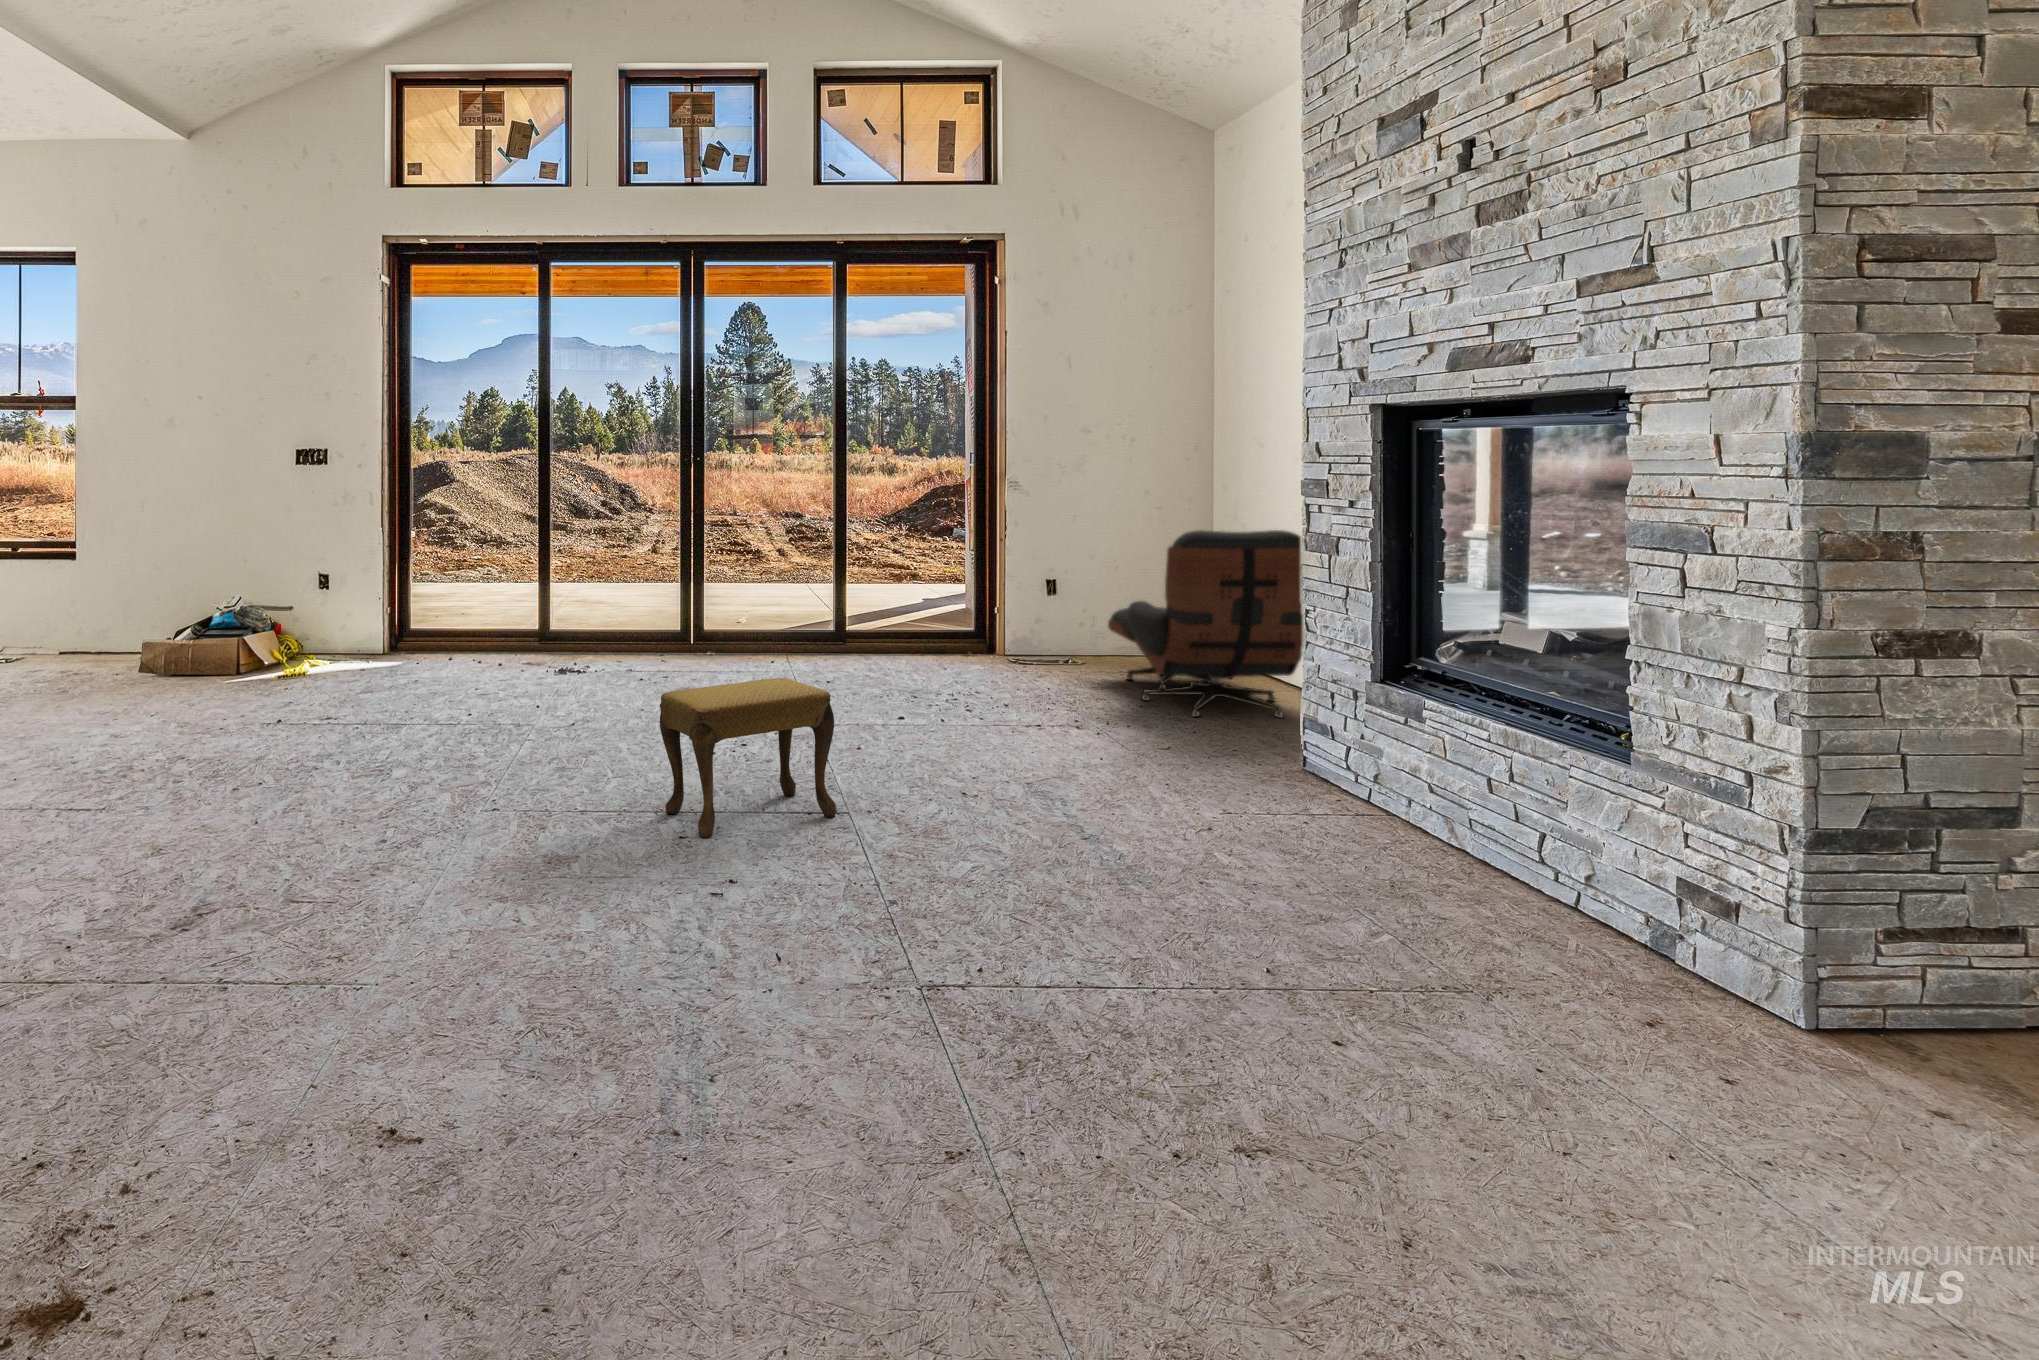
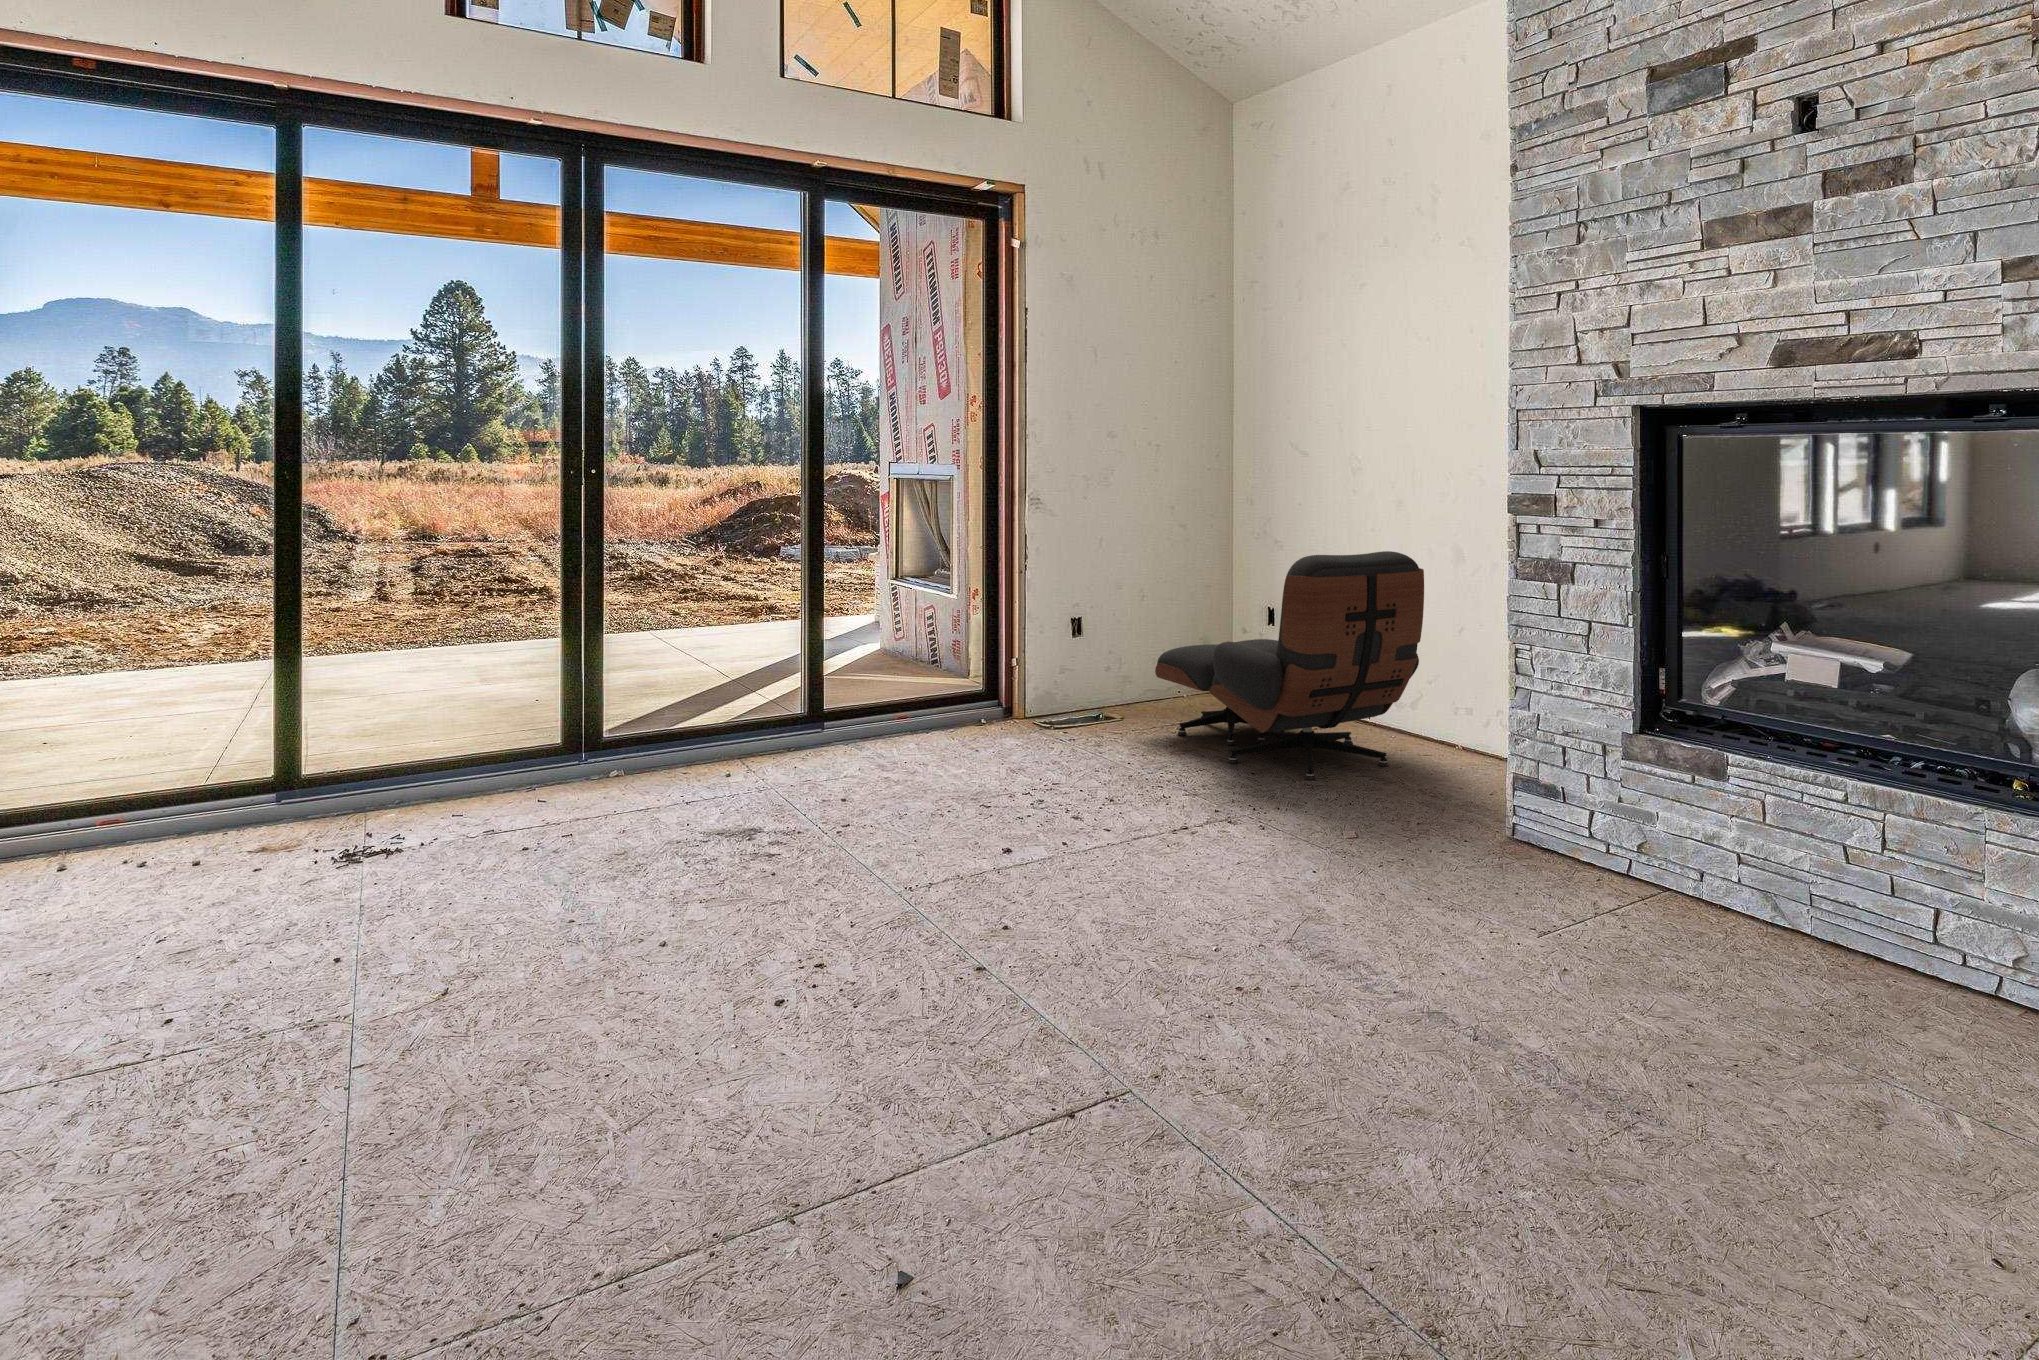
footstool: present [660,678,836,838] -> none [768,851,1091,1235]

